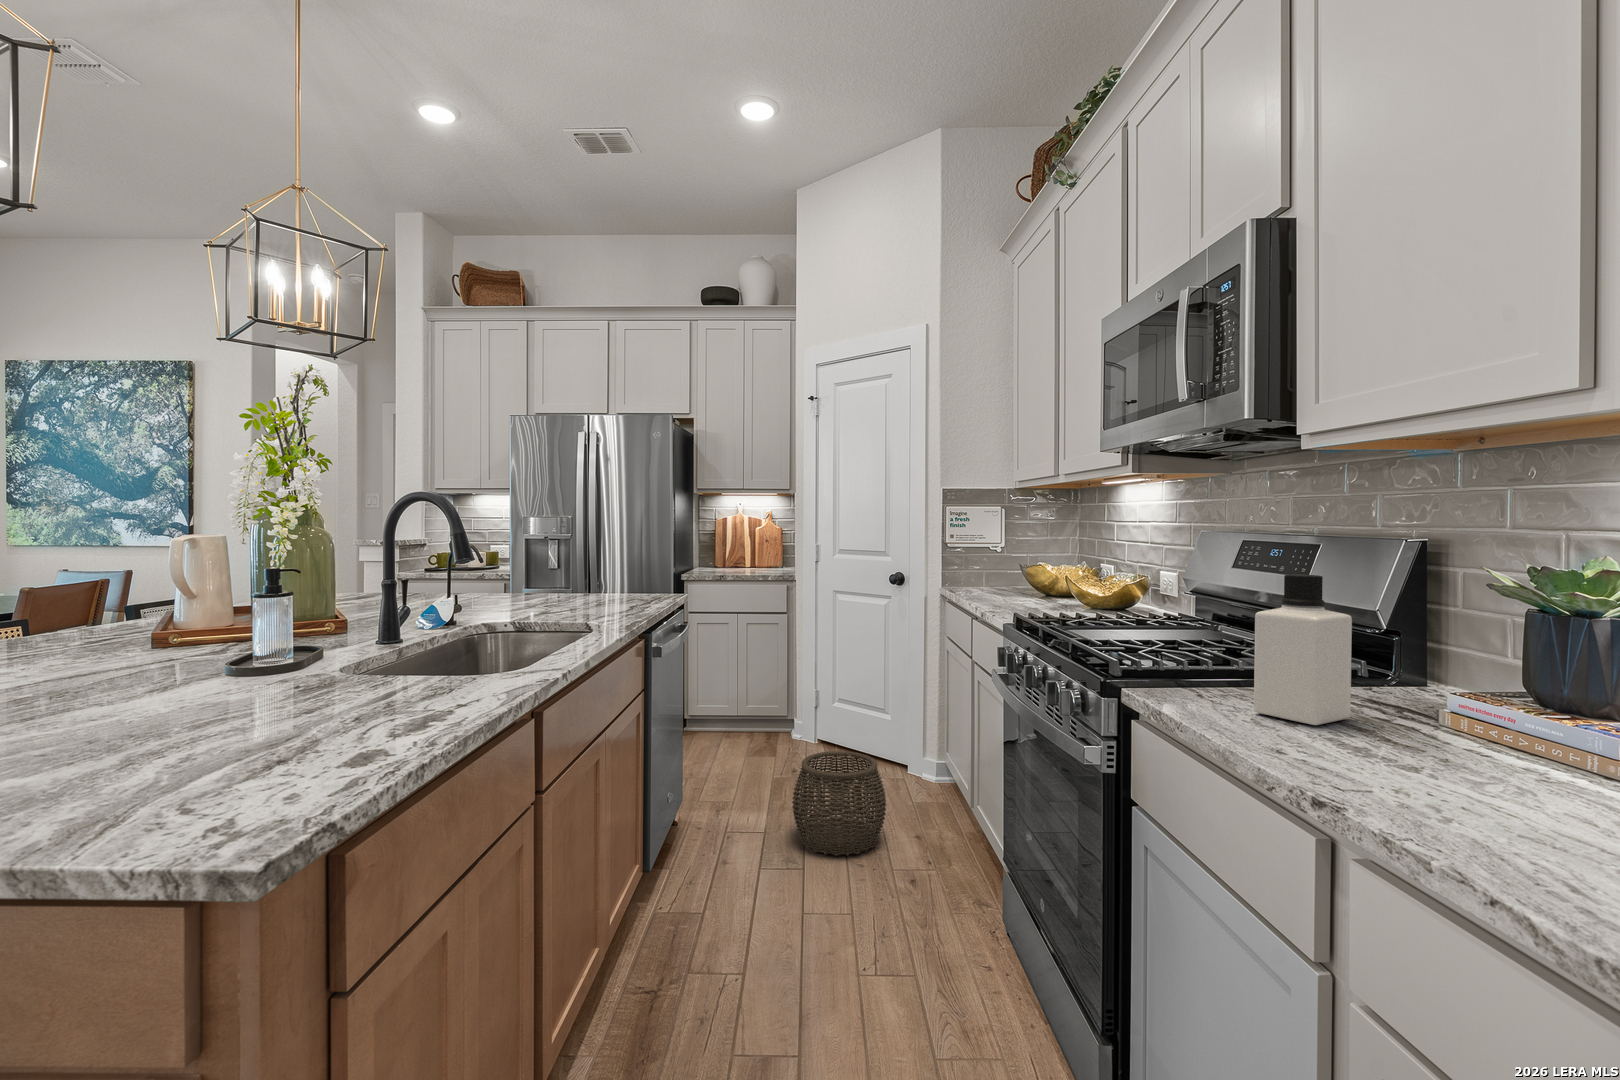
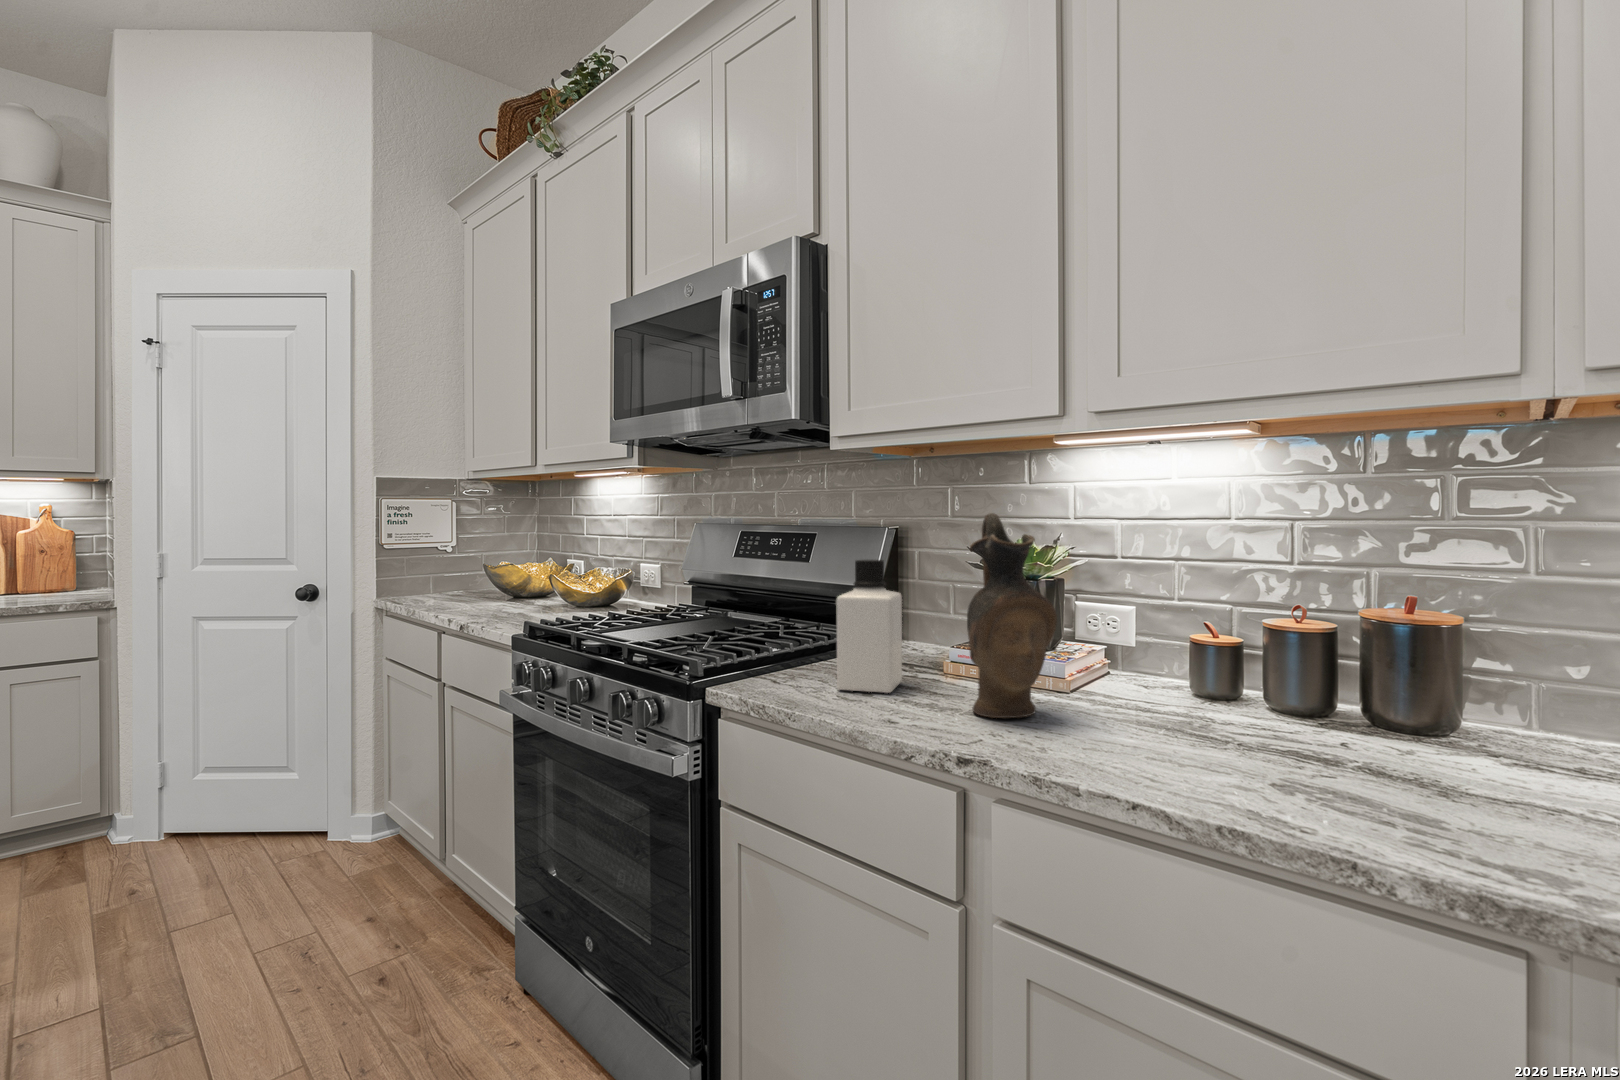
ceramic pitcher: none [1389,524,1528,782] -> present [967,513,1057,718]
woven basket: present [792,751,886,856] -> none [163,835,327,995]

